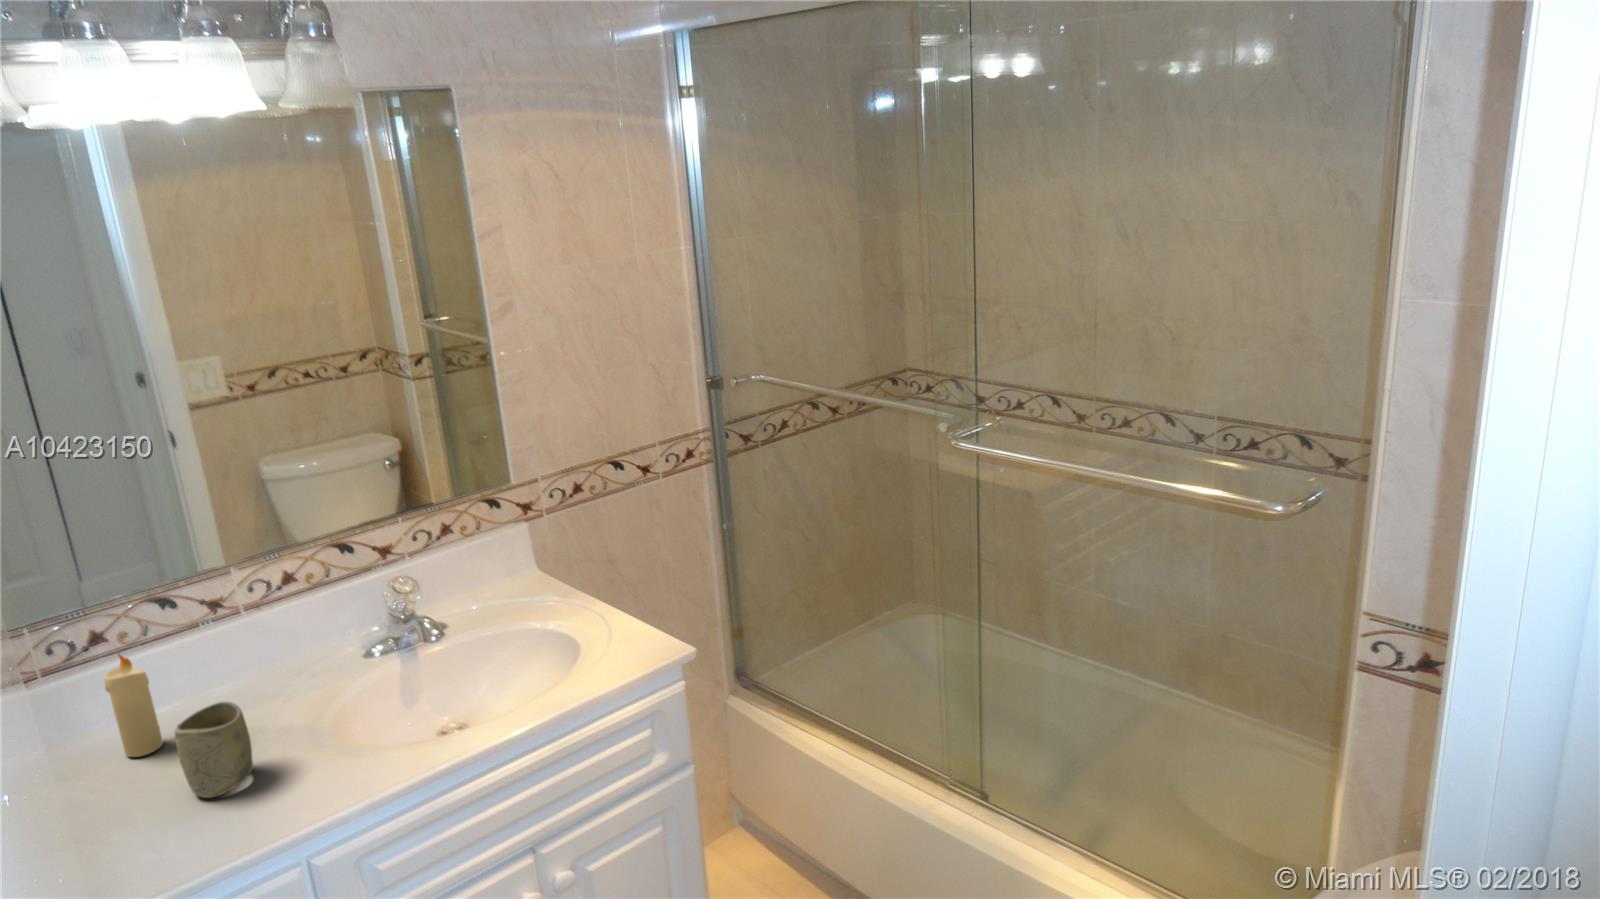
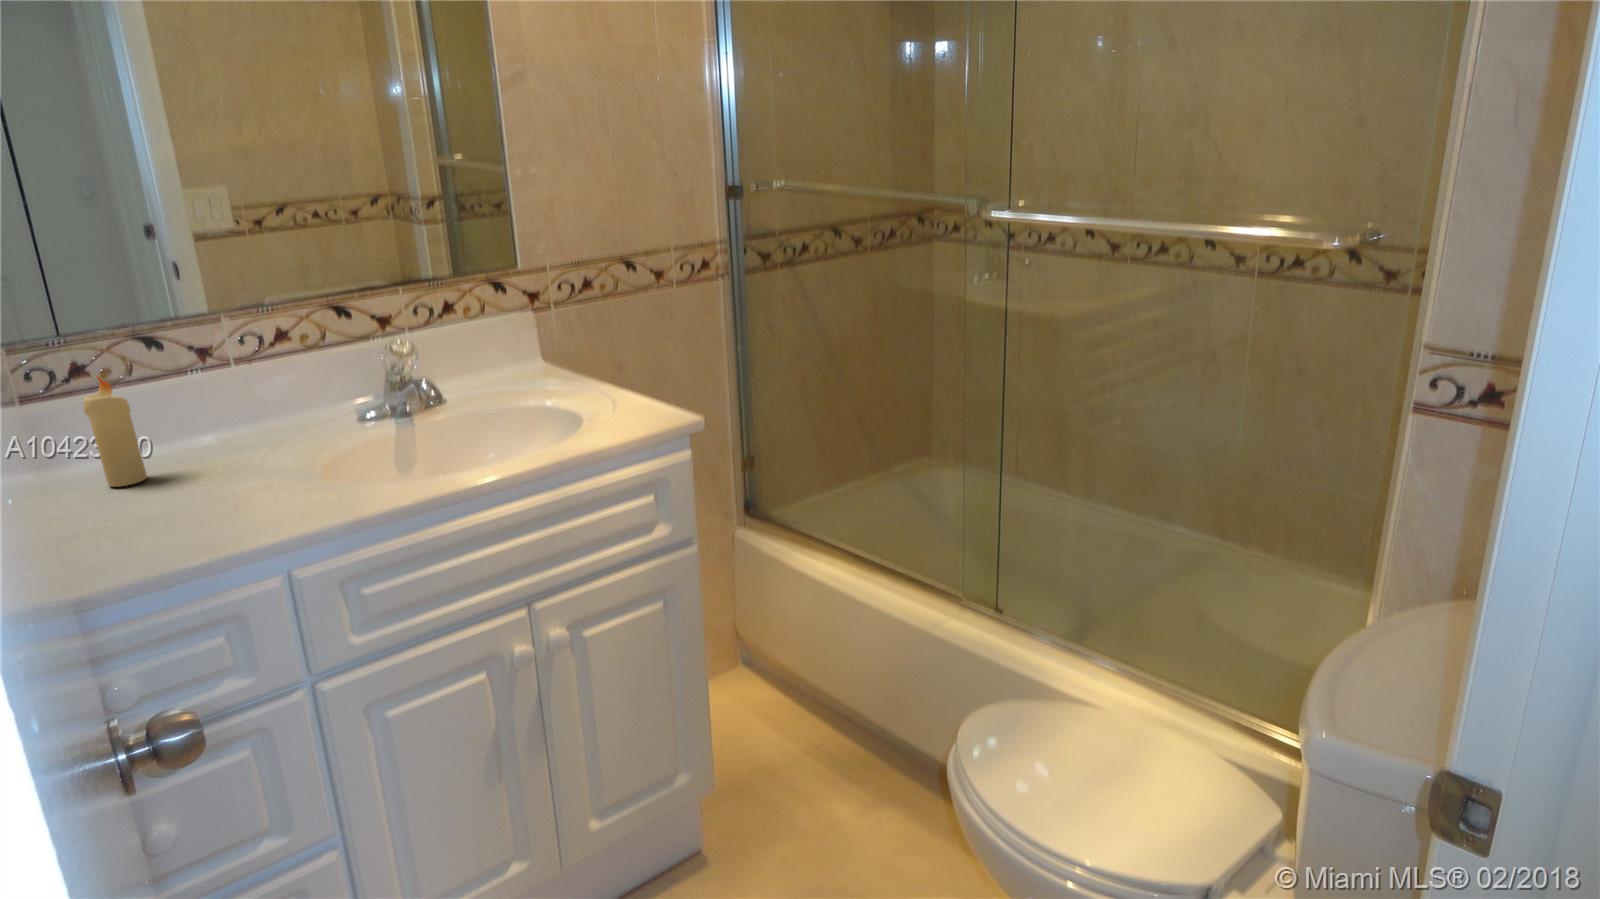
cup: present [175,702,253,798] -> none [150,420,234,513]

